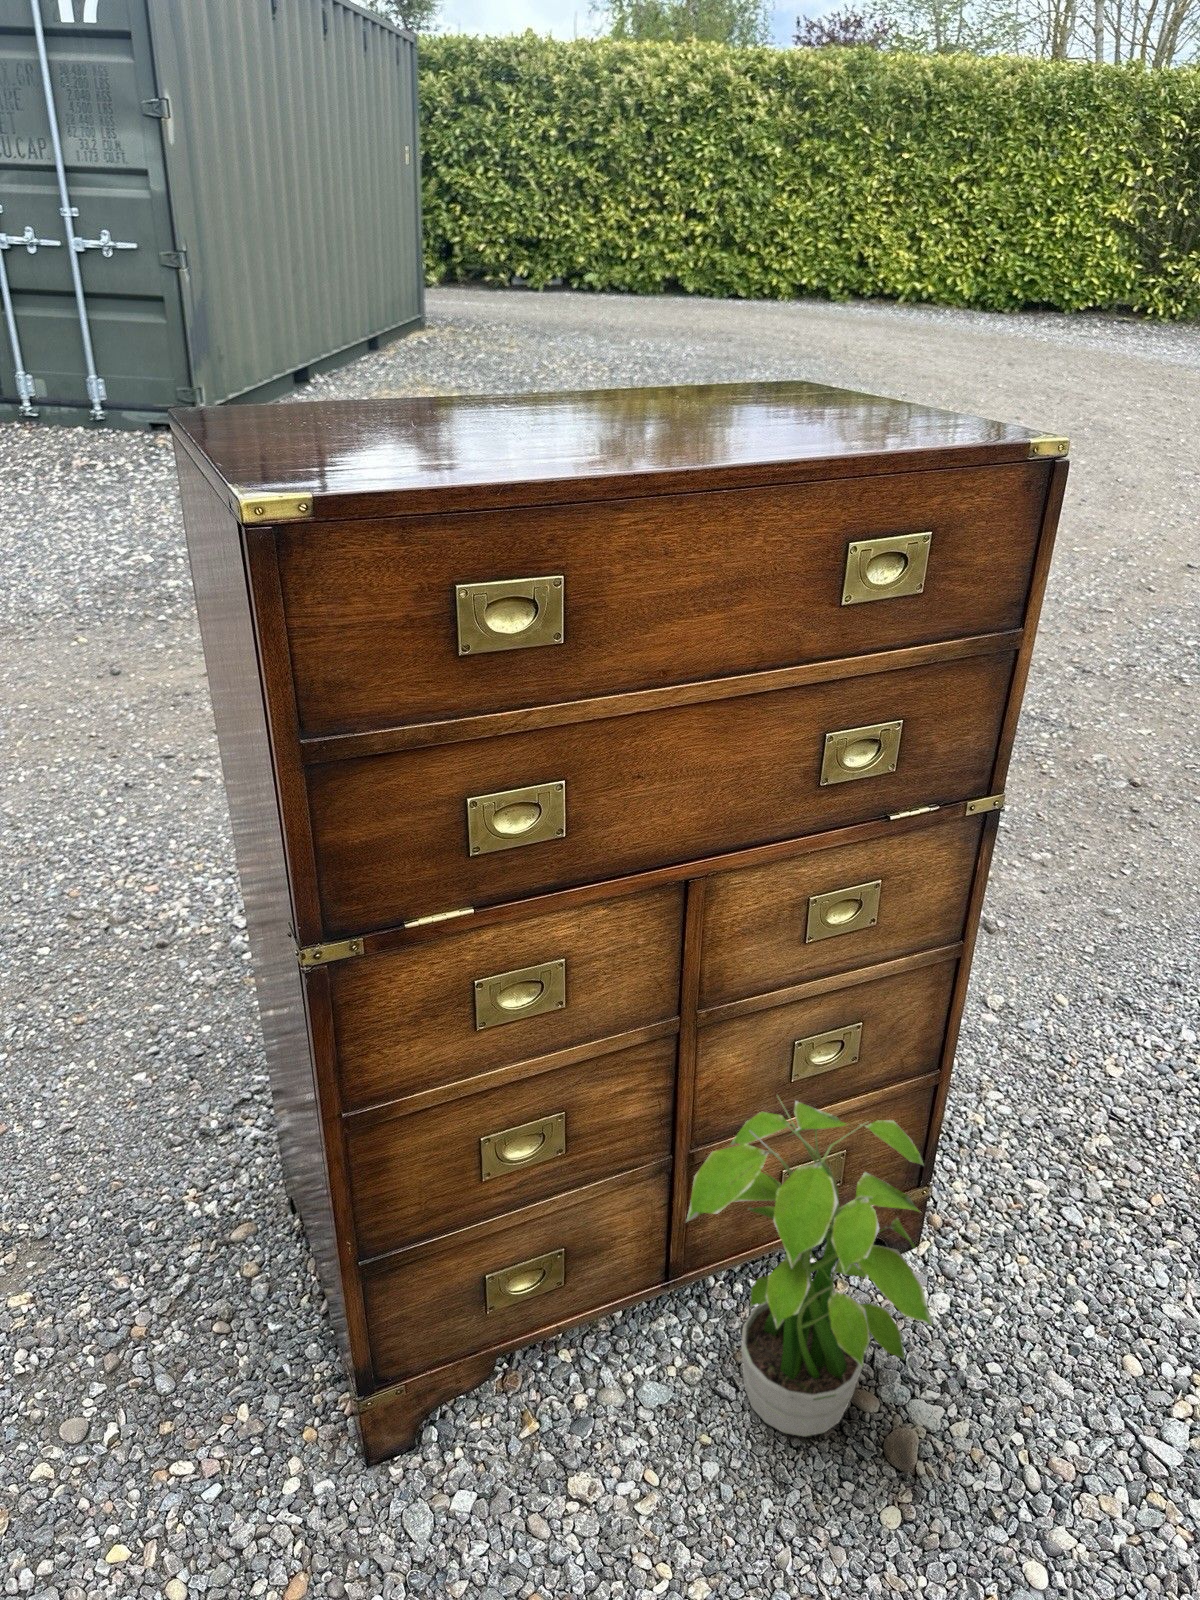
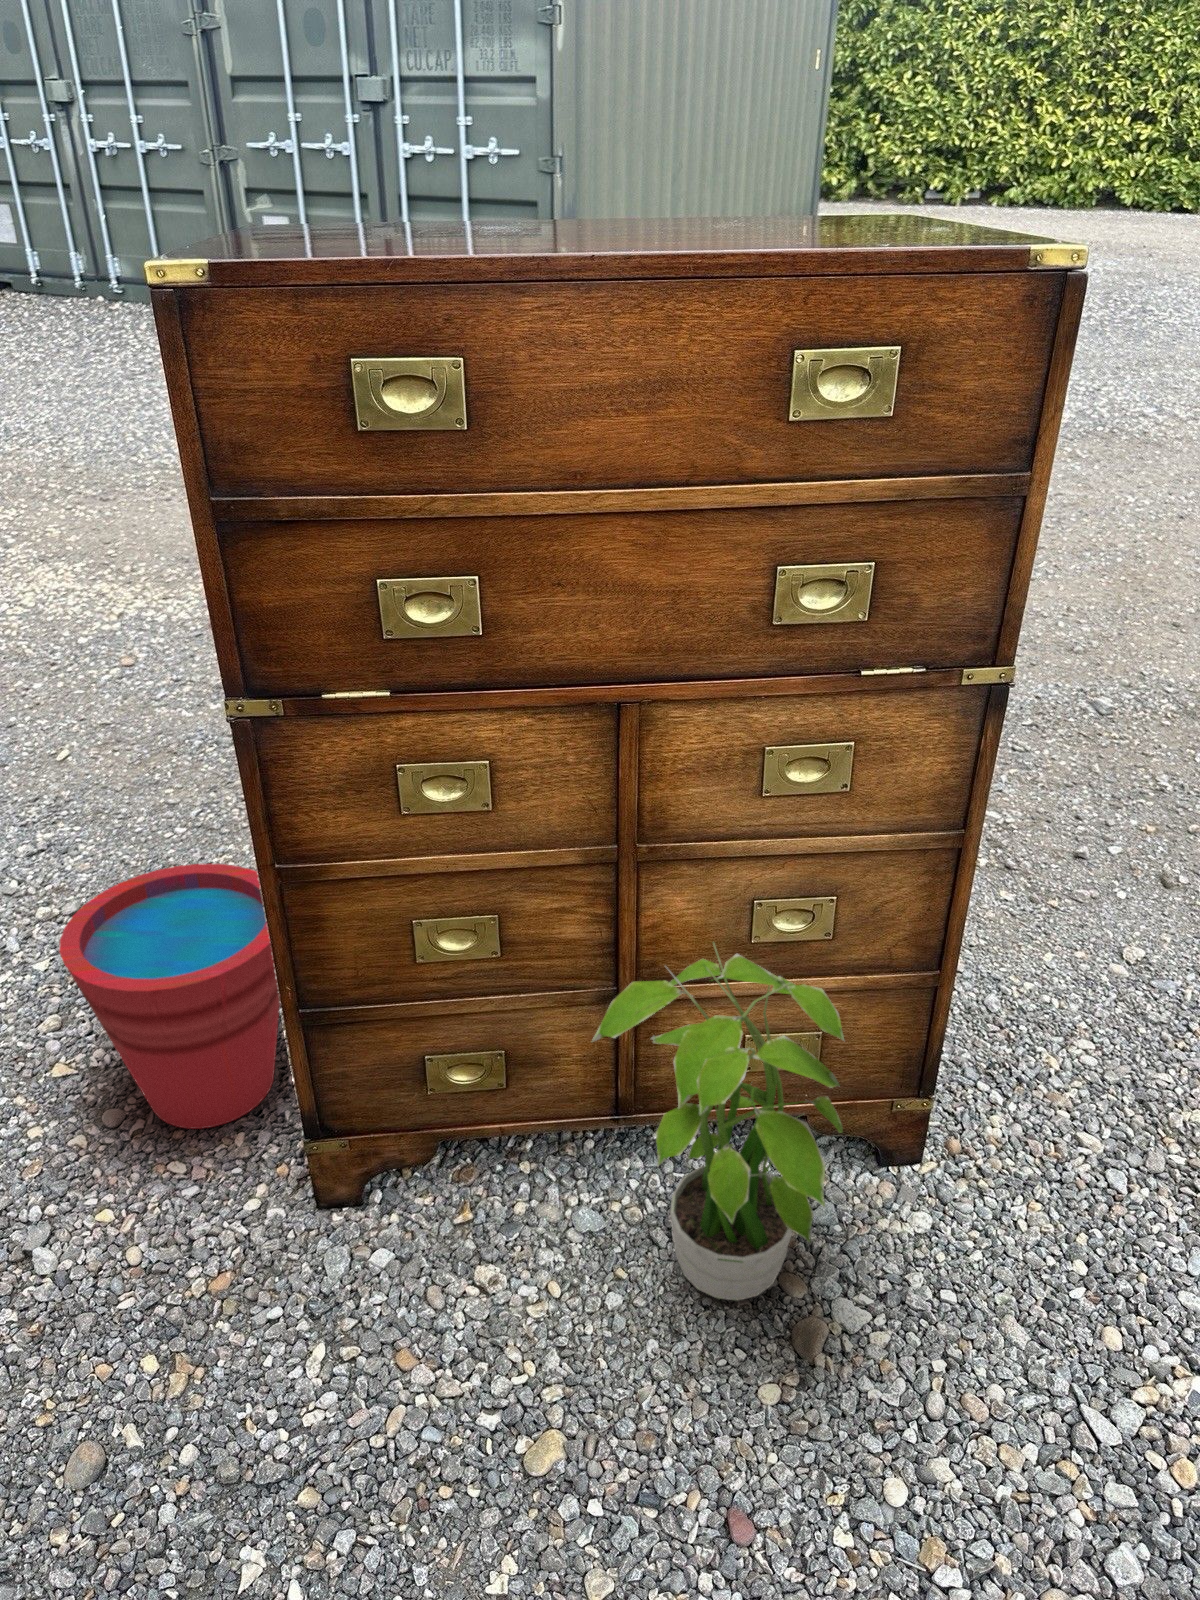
bucket: none [8,1104,272,1420] -> present [59,863,281,1129]

